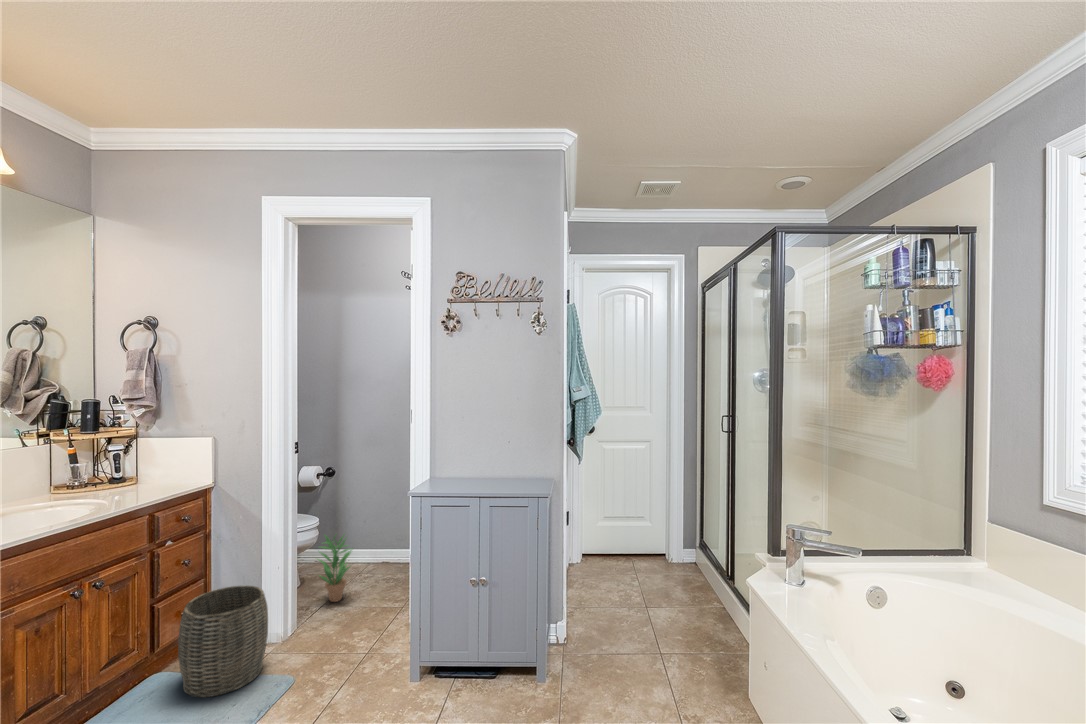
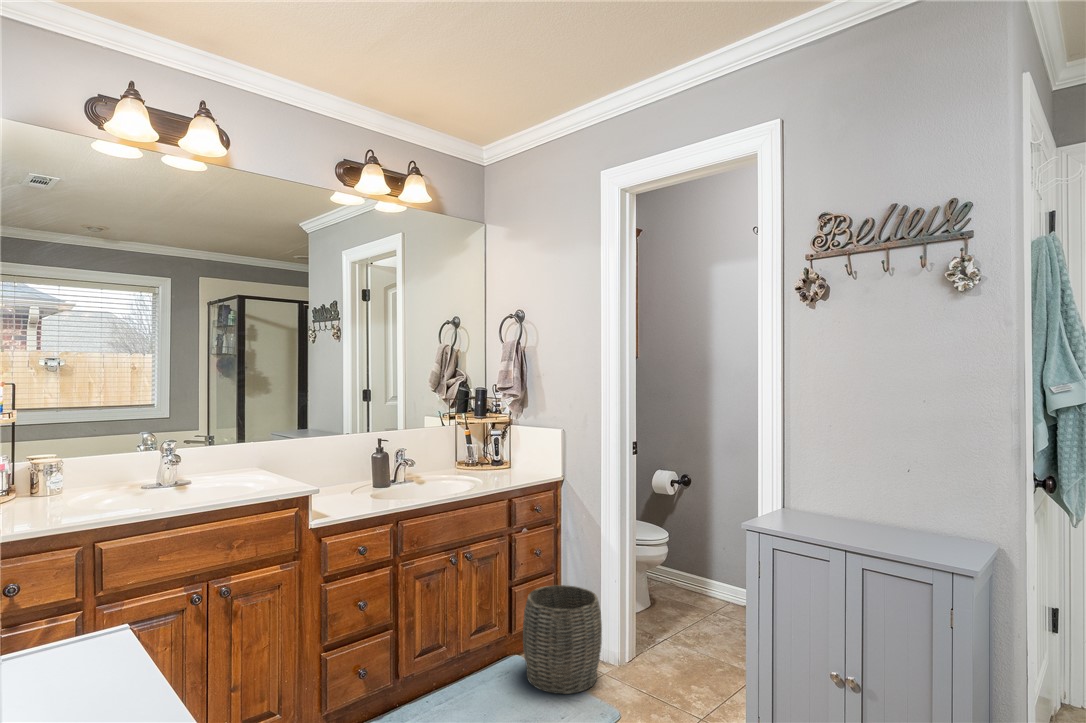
potted plant: present [318,534,351,602] -> none [669,556,714,642]

